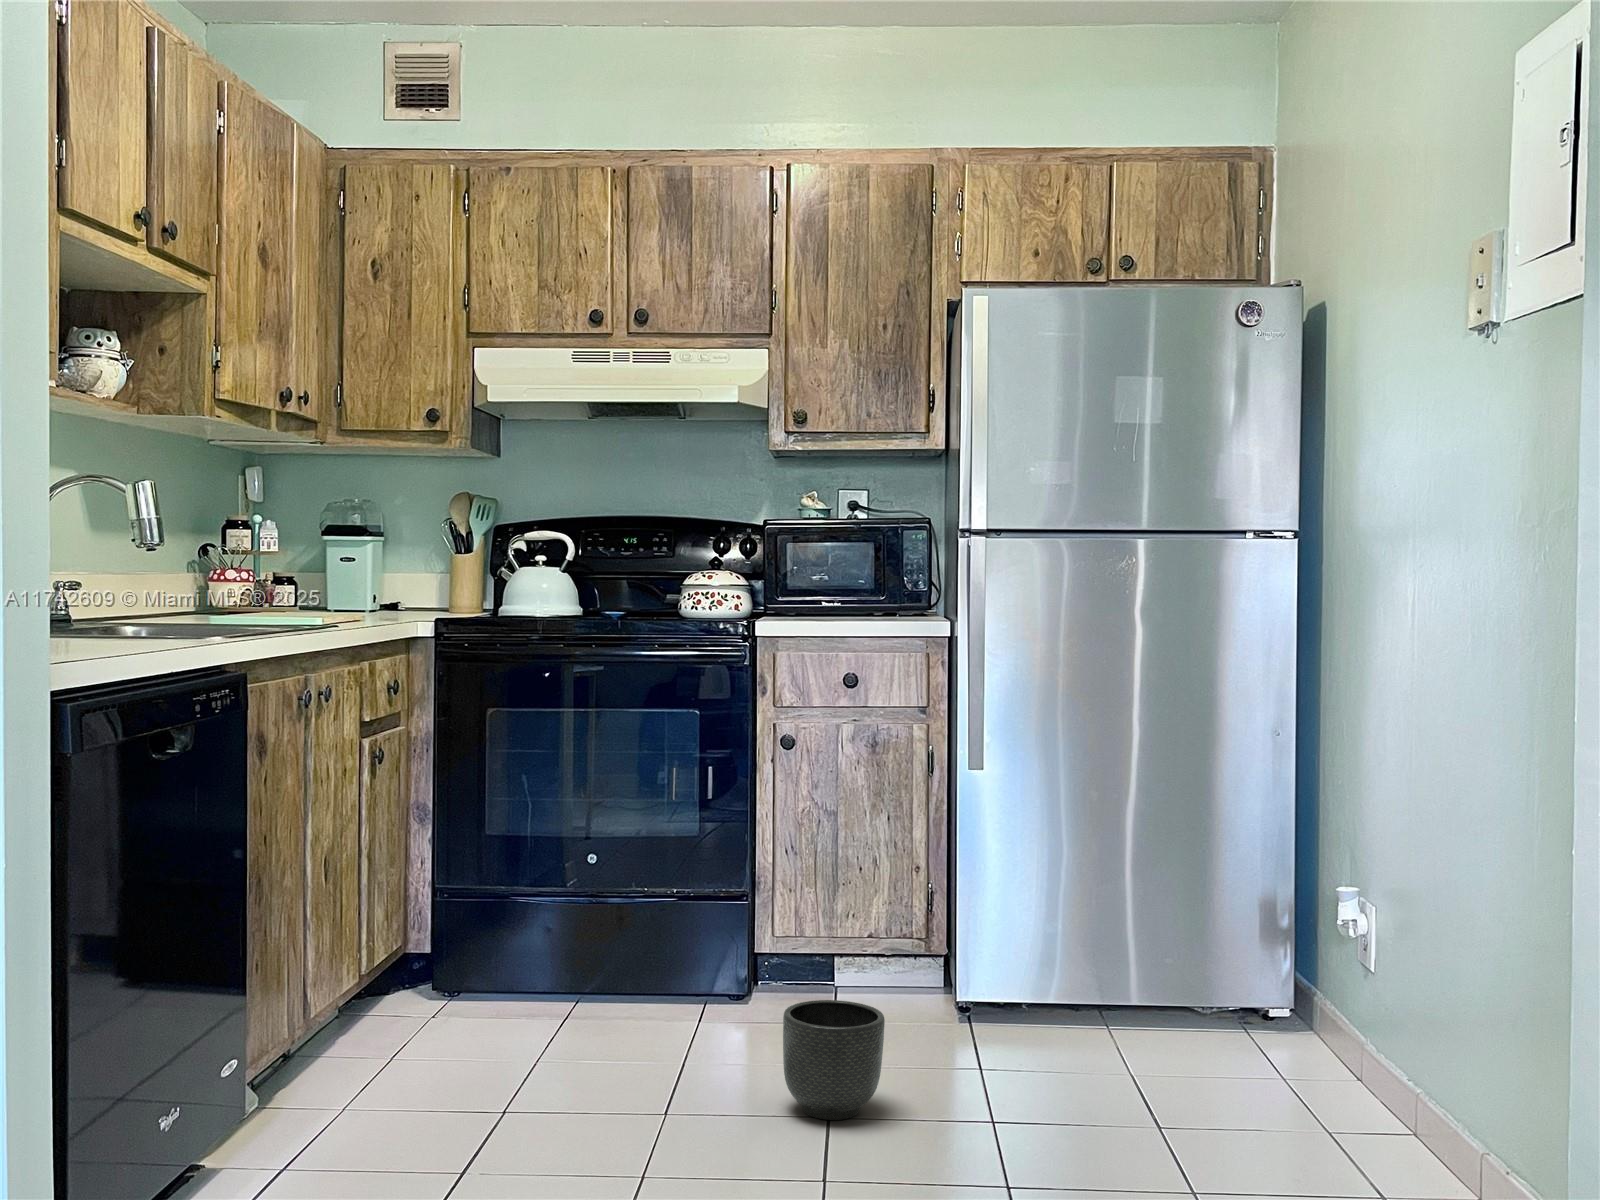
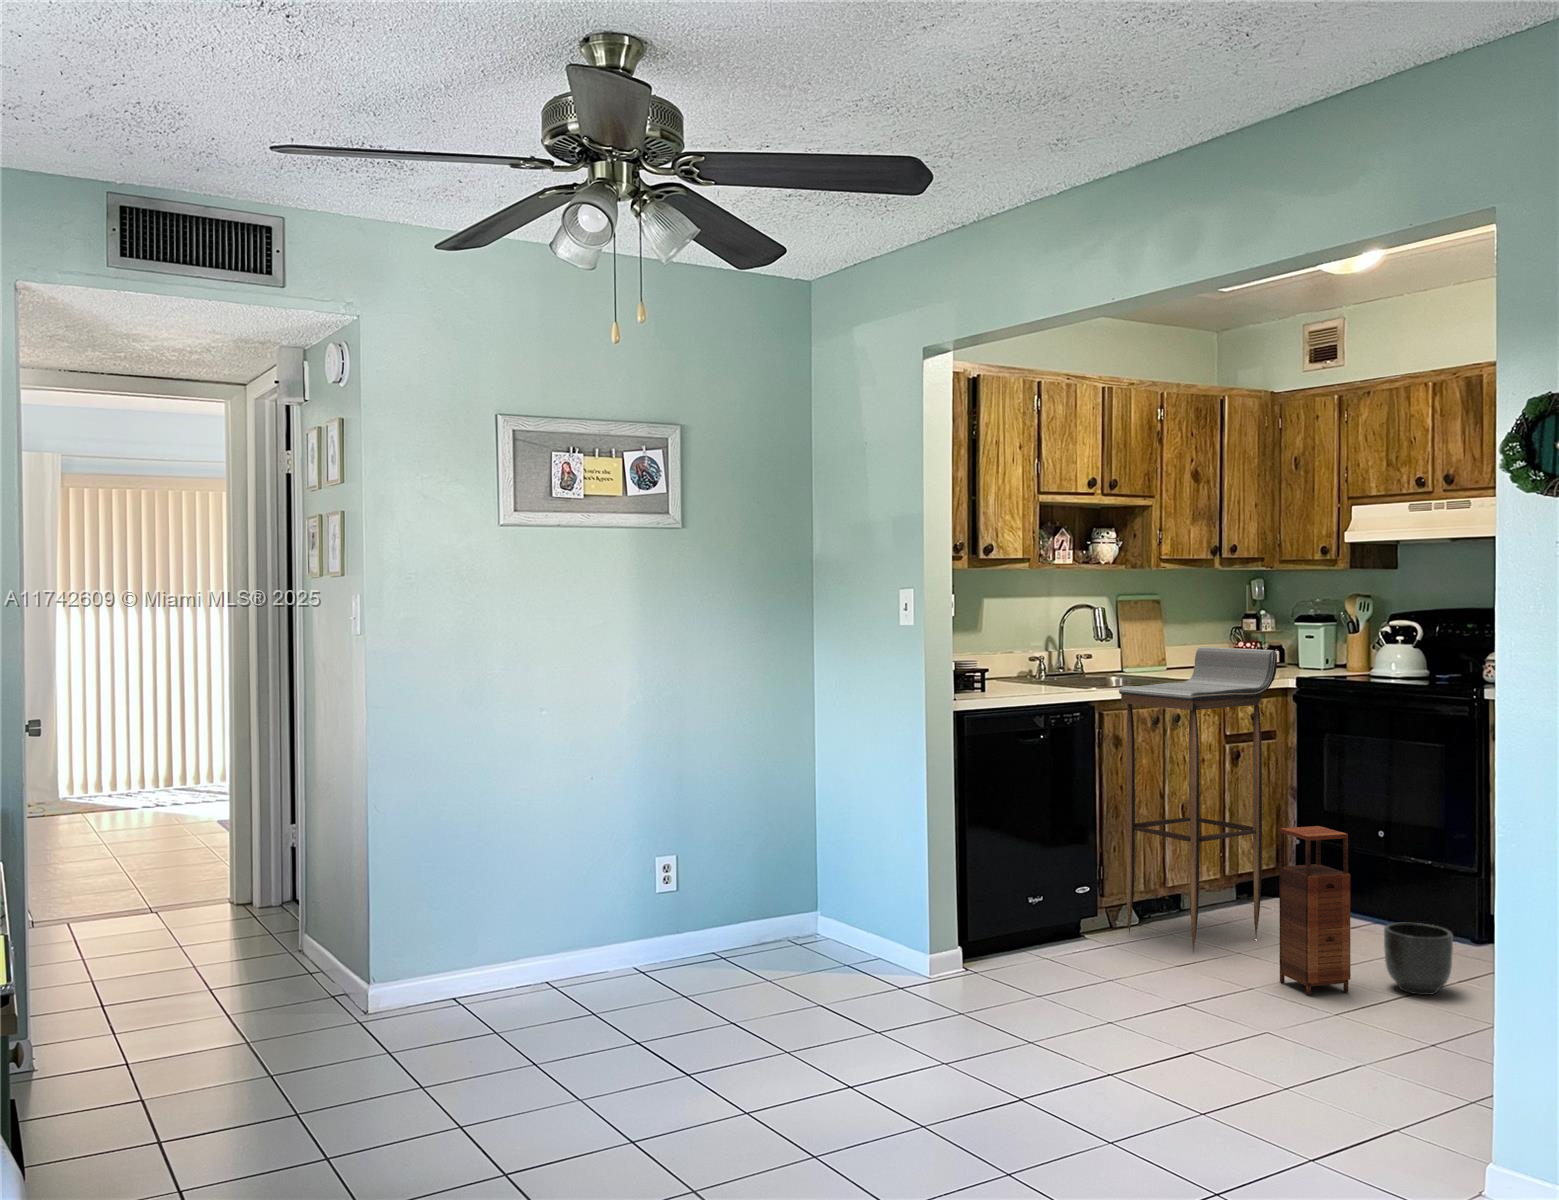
bar stool: none [288,555,535,1147] -> present [1119,647,1277,952]
storage cabinet: none [663,865,782,1175] -> present [1279,826,1351,996]

